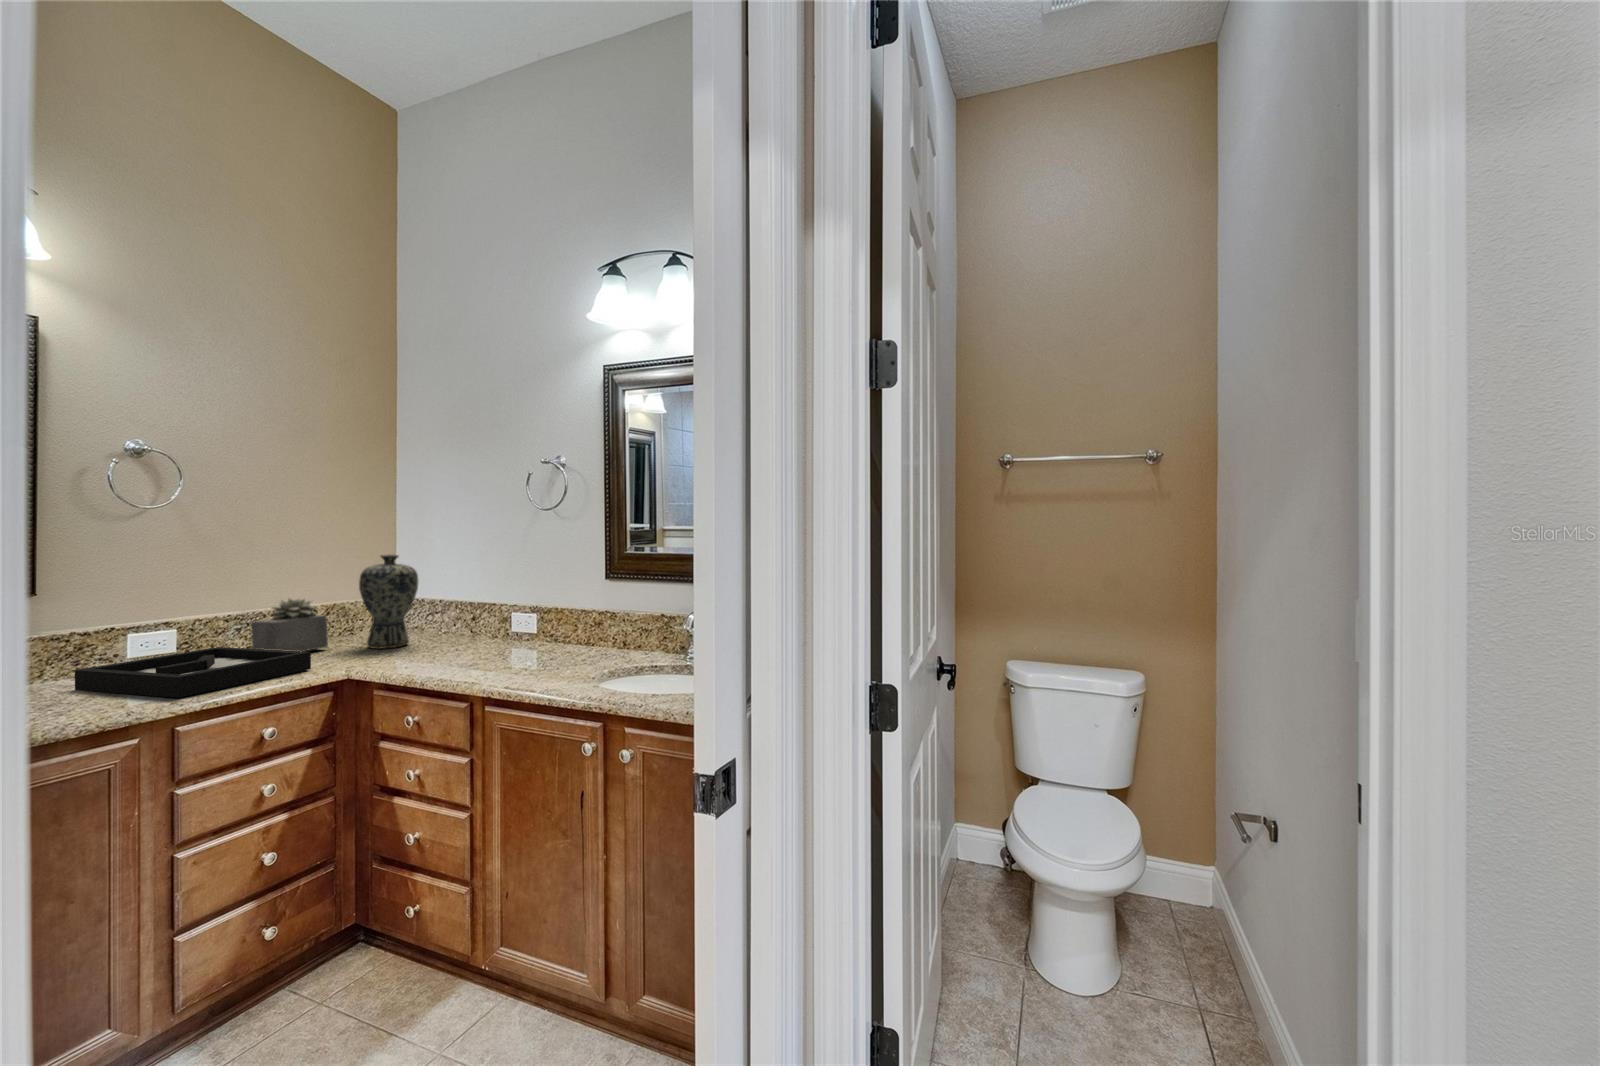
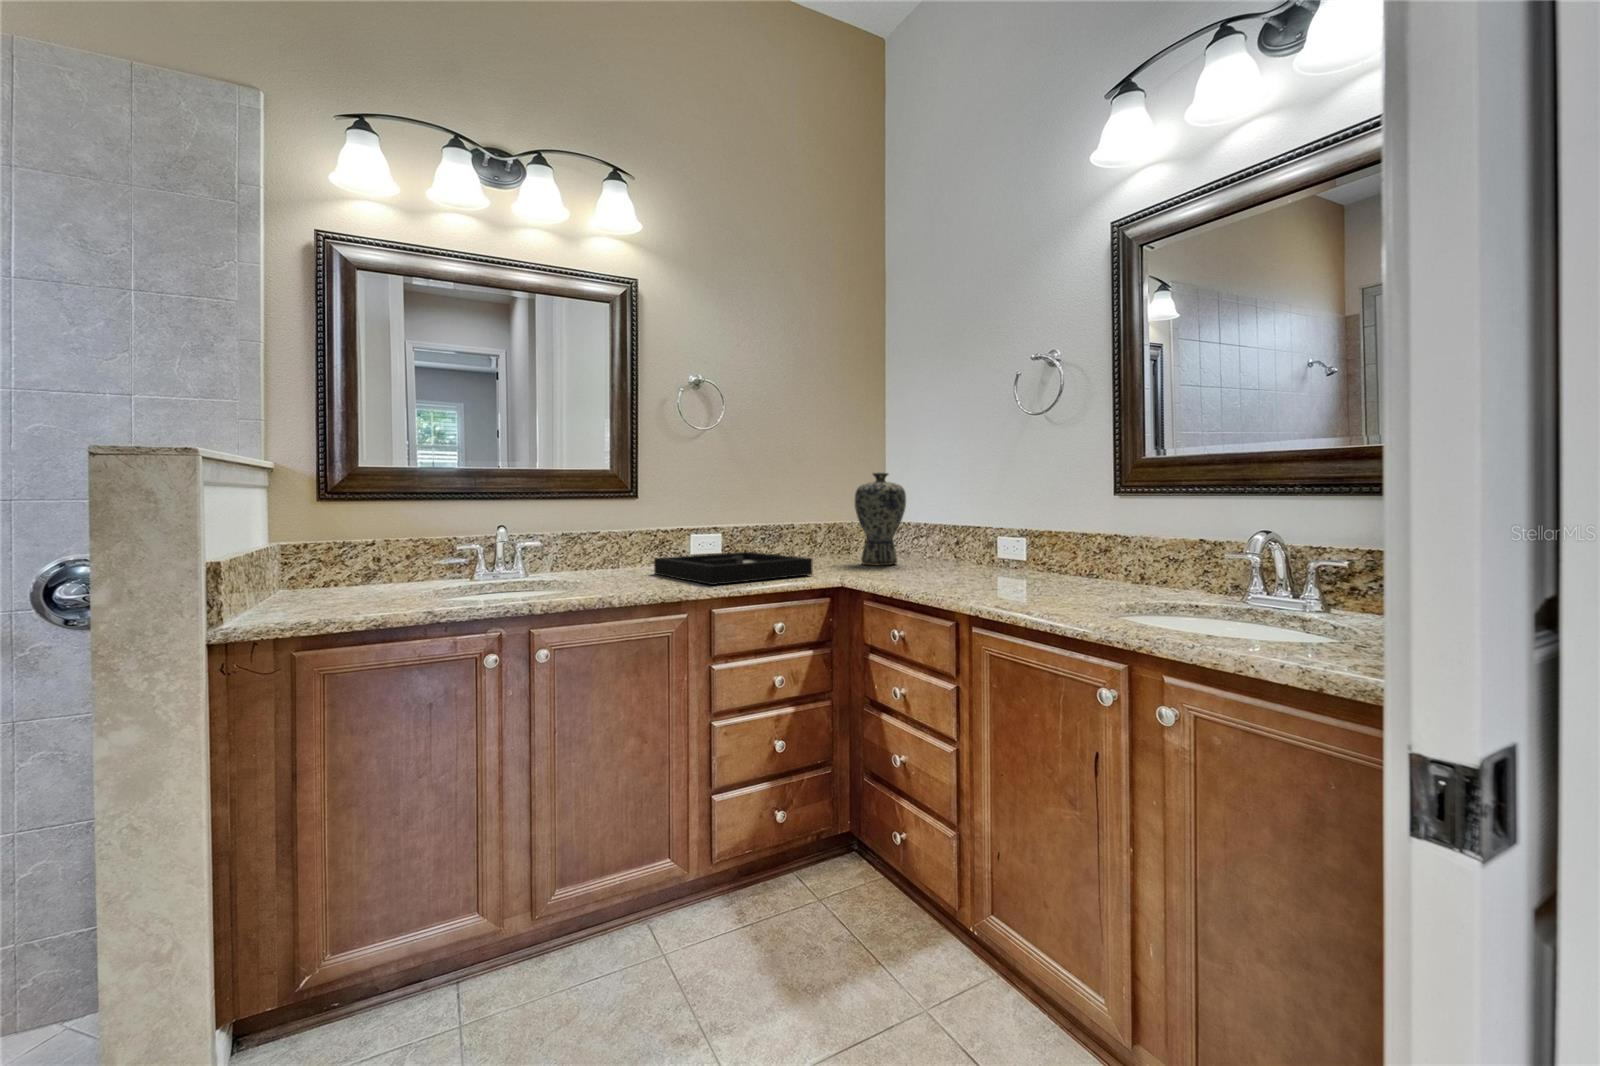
succulent plant: present [251,598,328,651] -> none [772,512,831,564]

